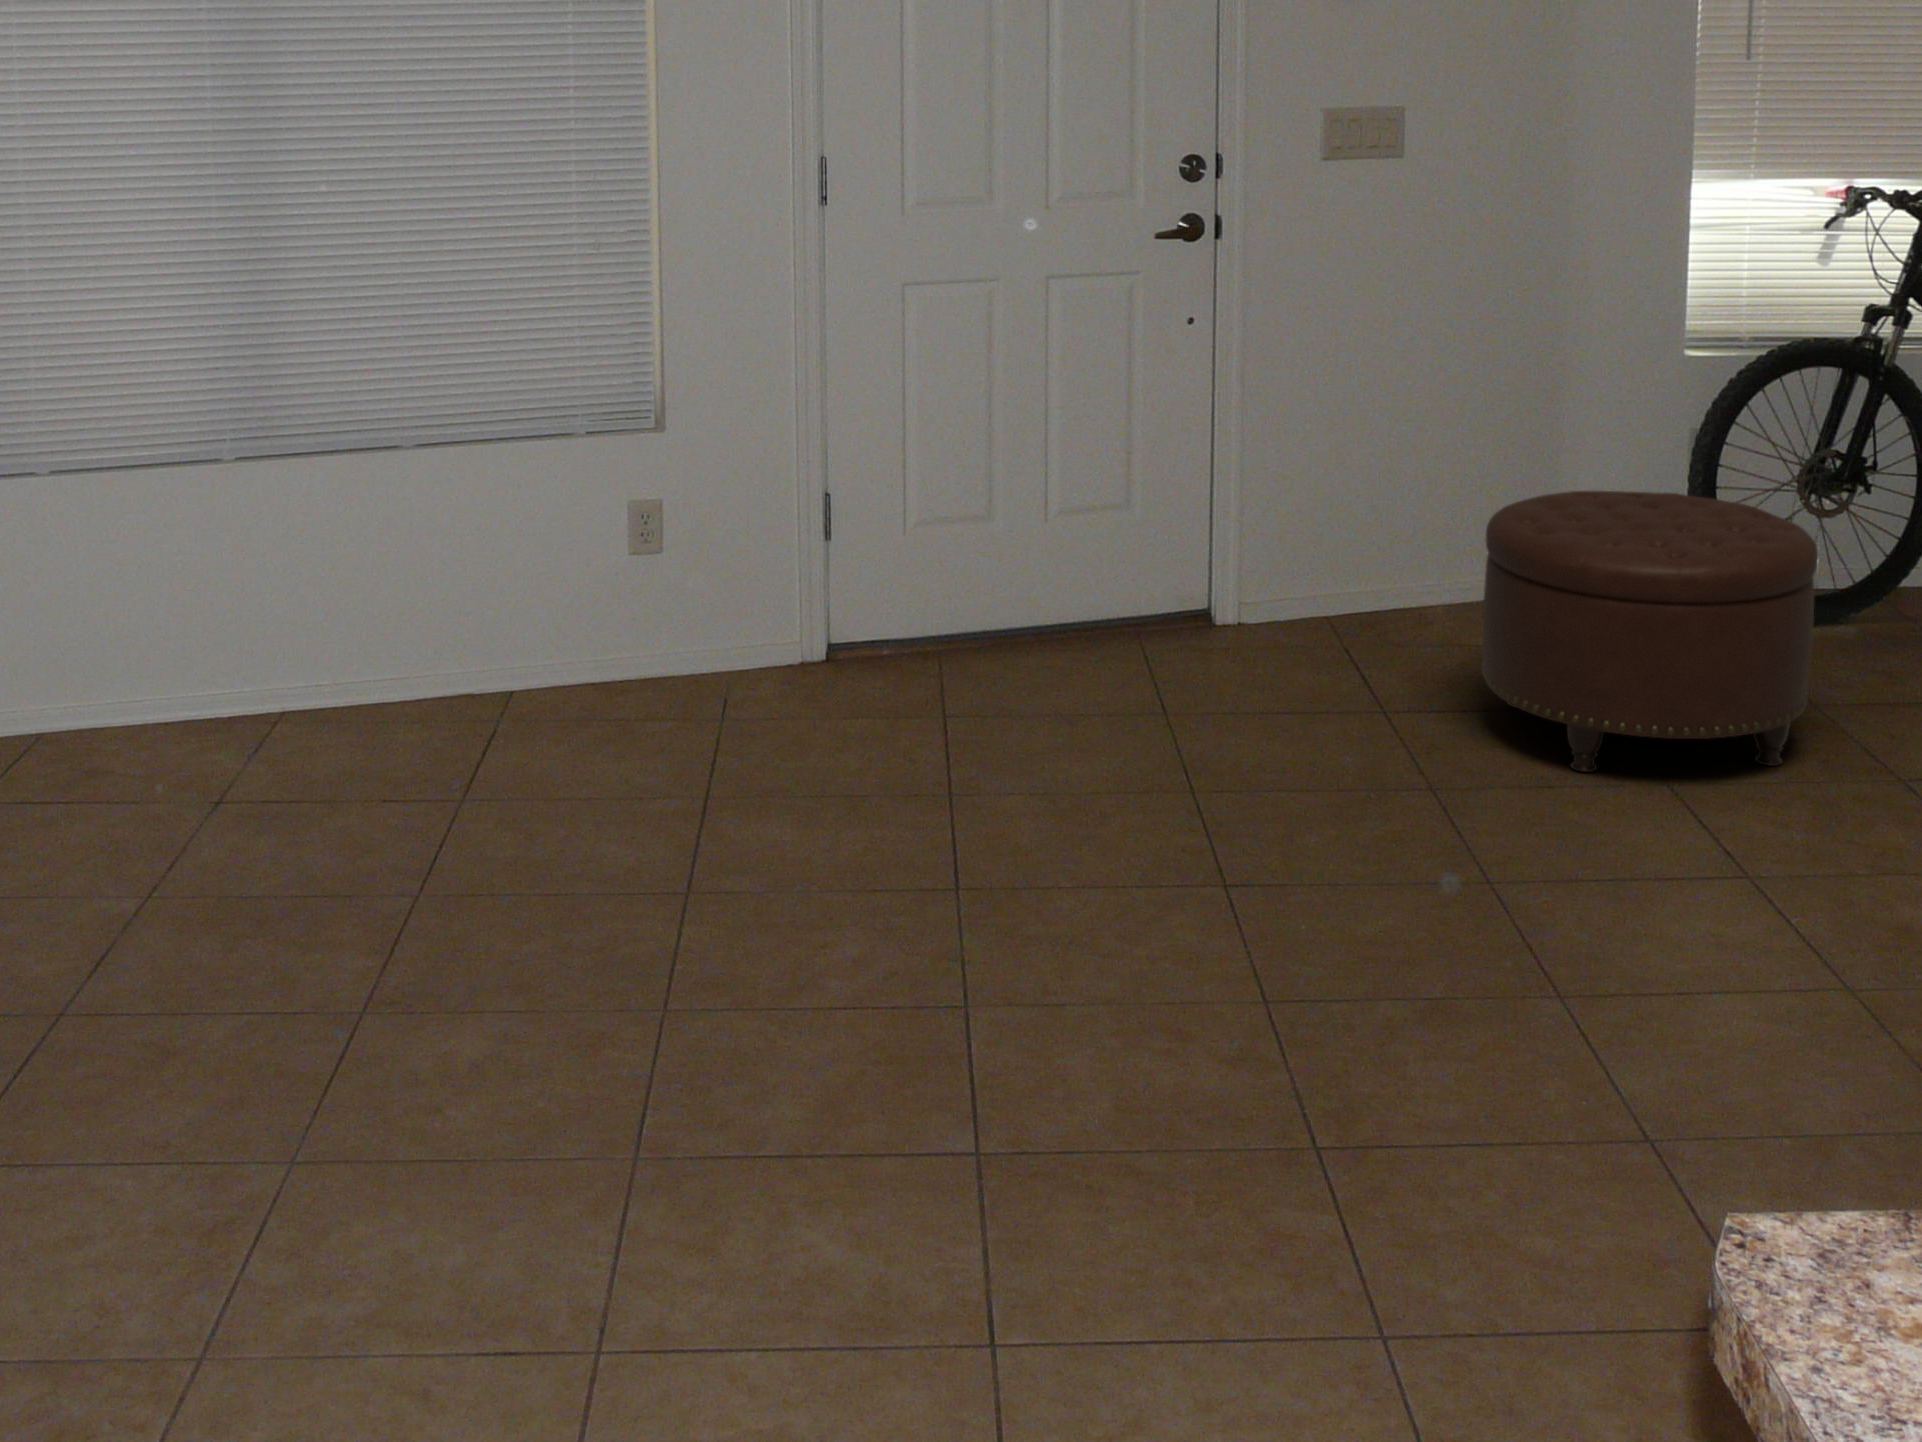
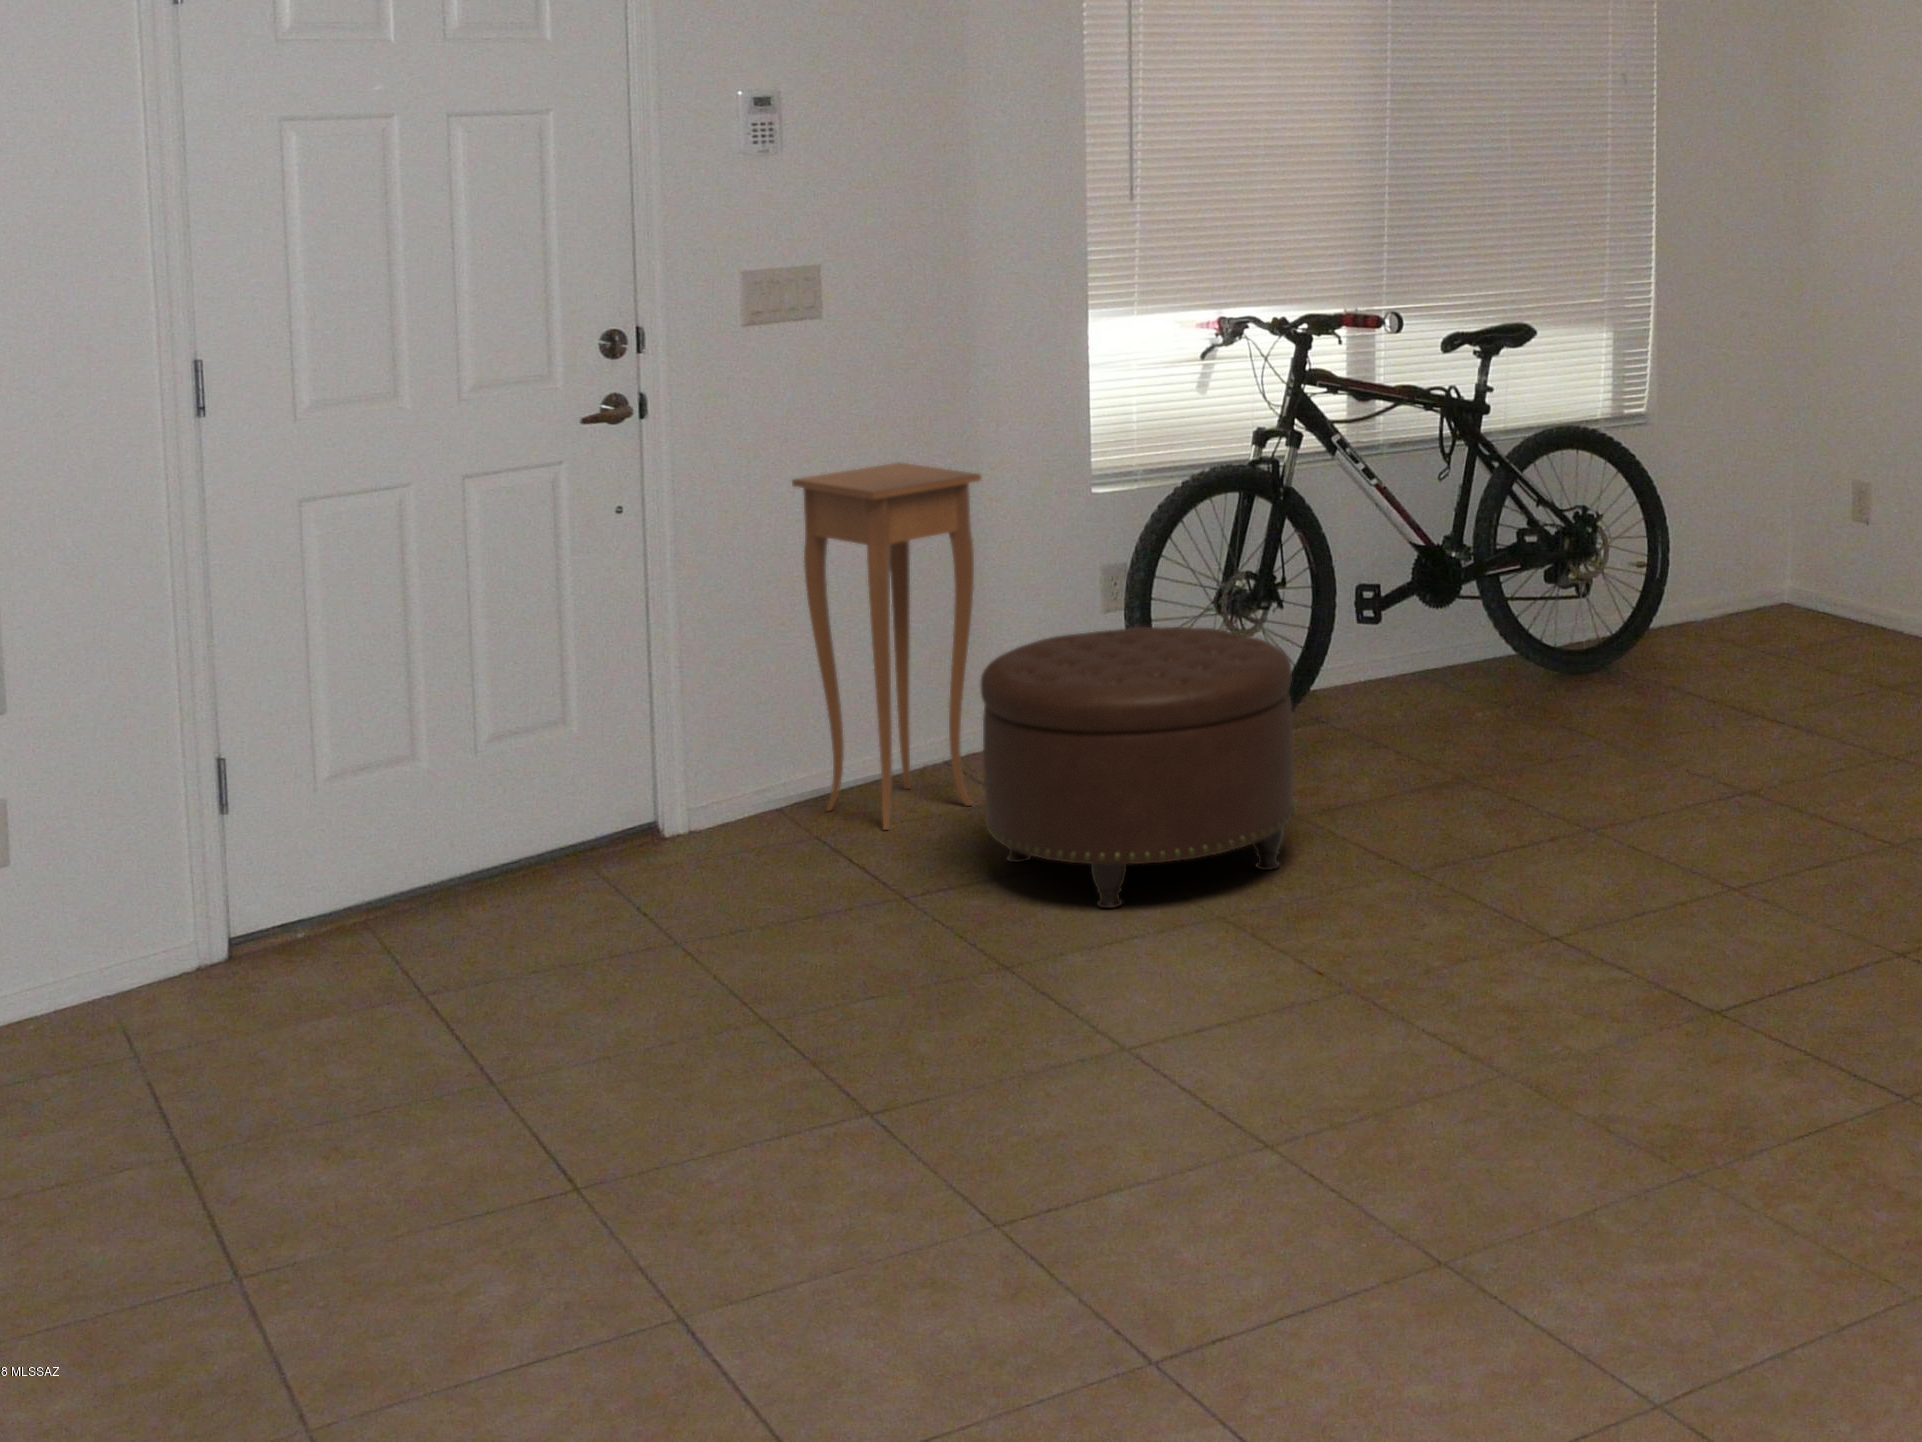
side table: none [1356,302,1535,654] -> present [792,463,981,830]

